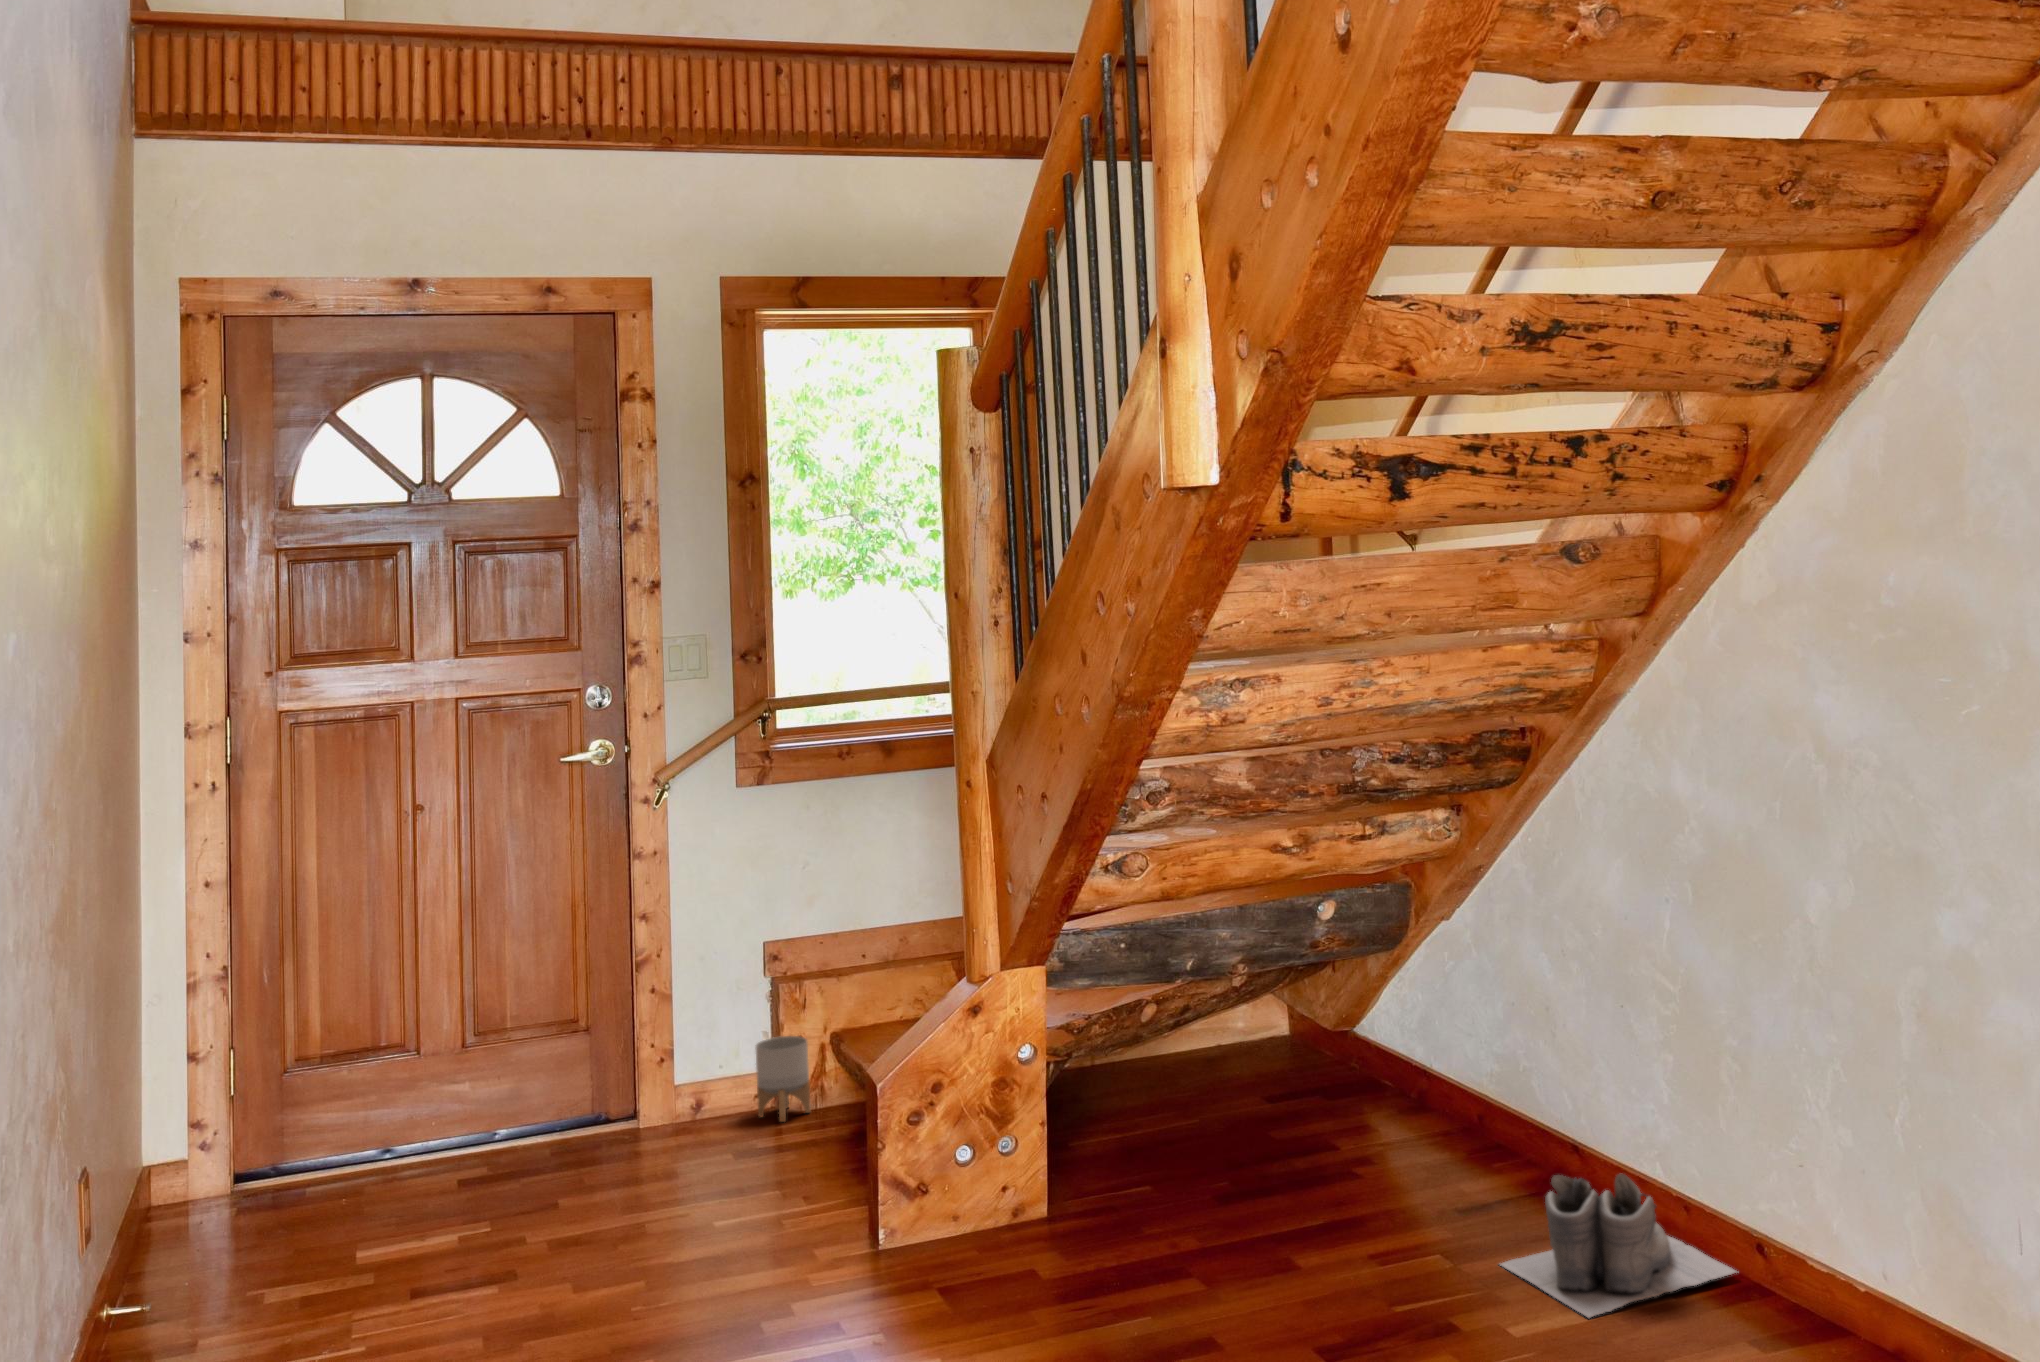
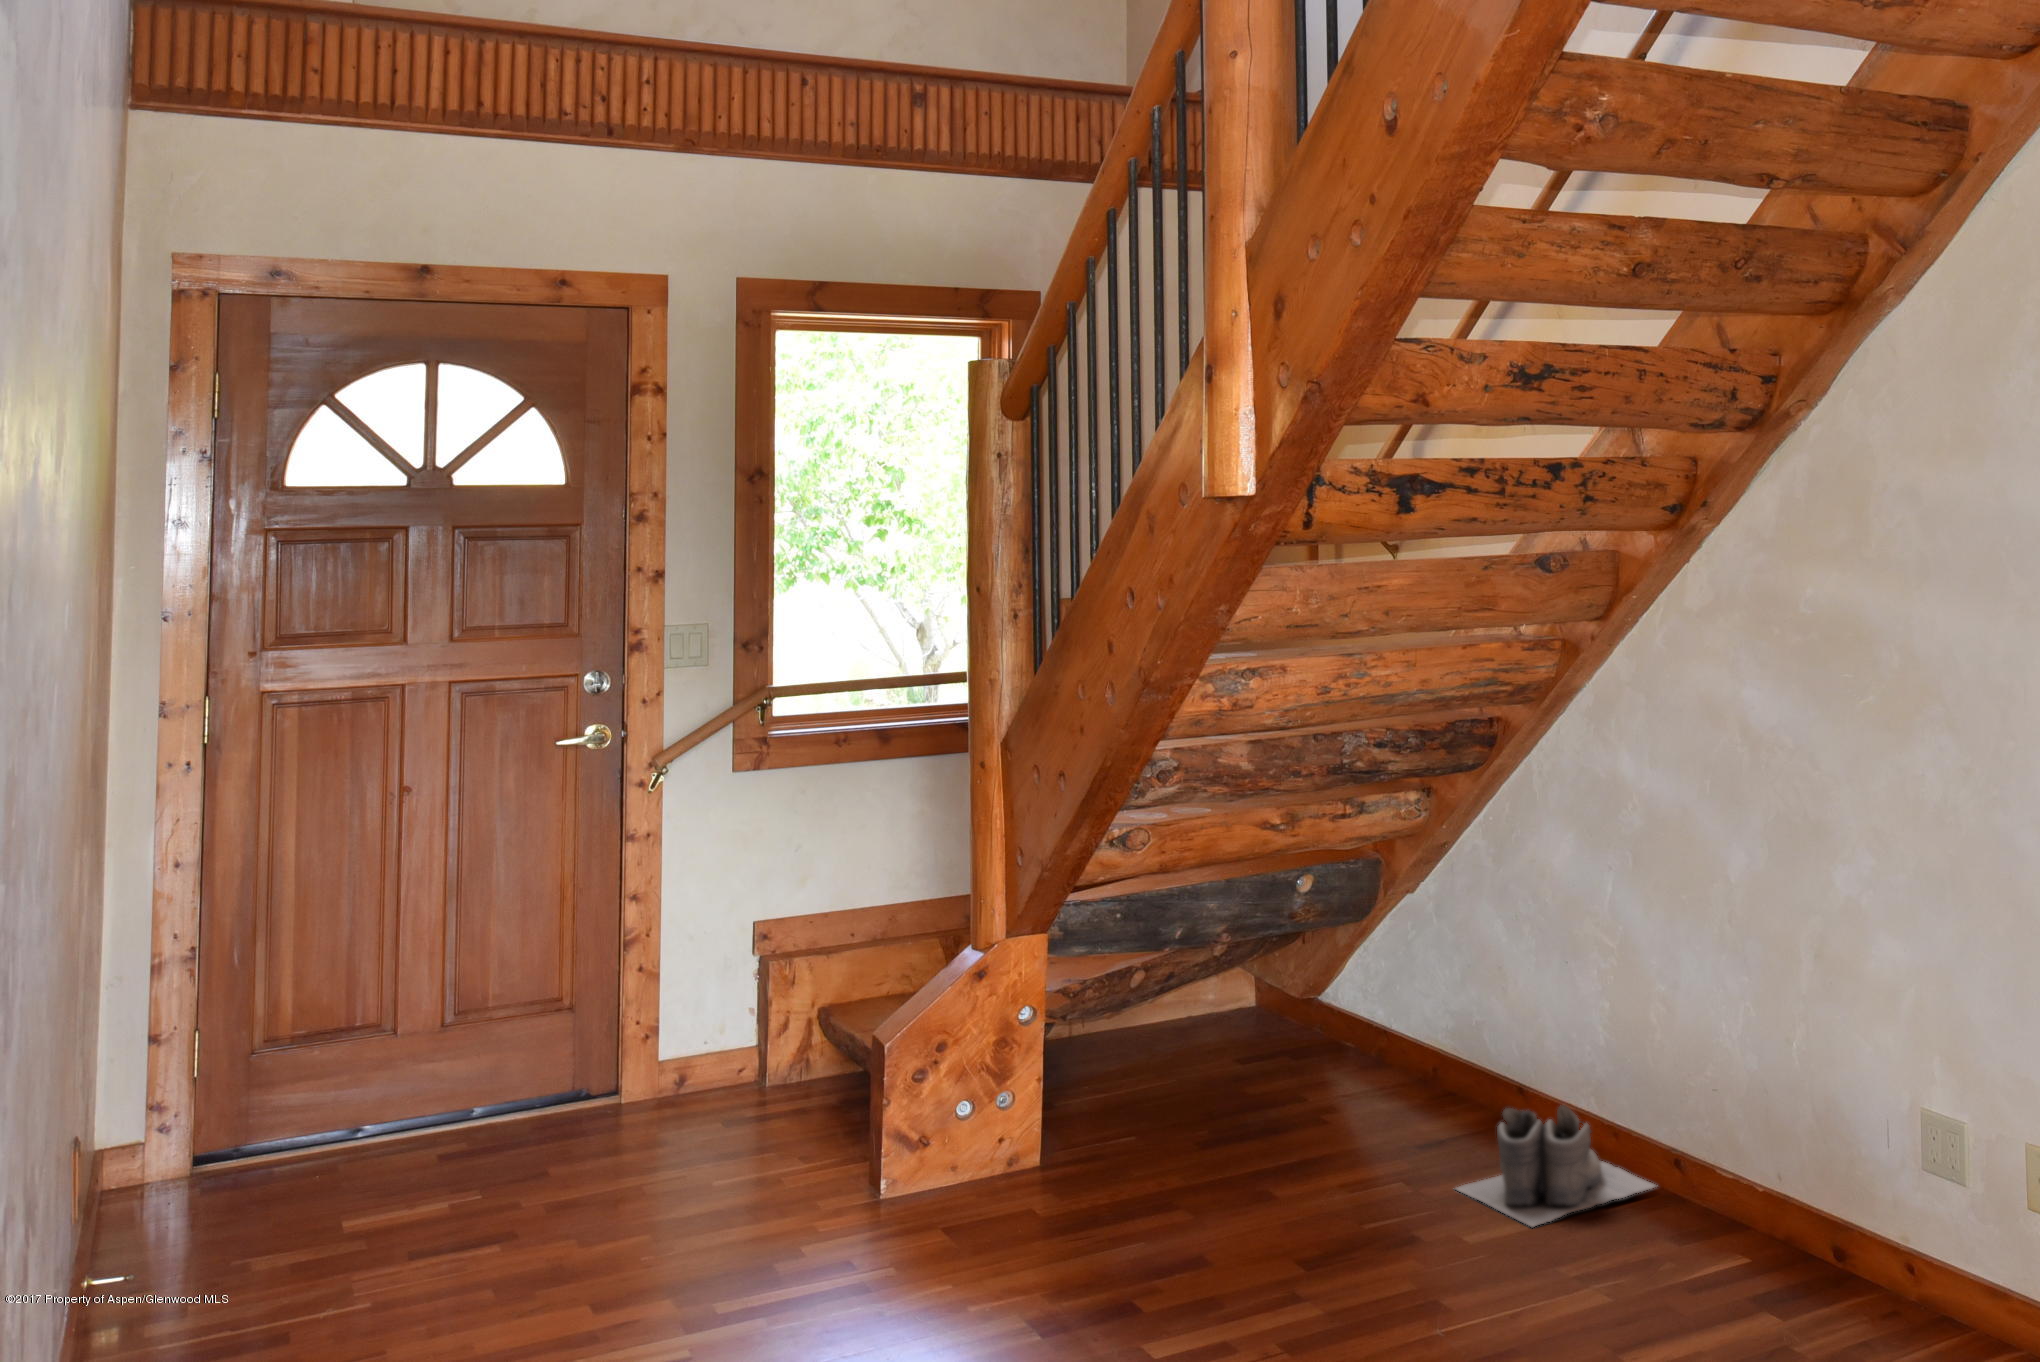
planter: present [756,1036,811,1122] -> none [744,1011,796,1093]

